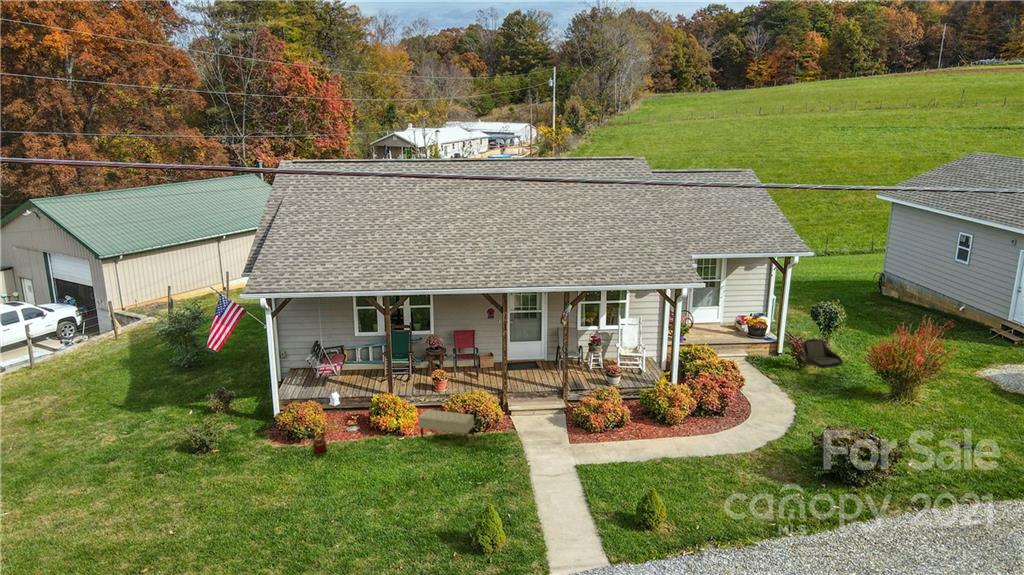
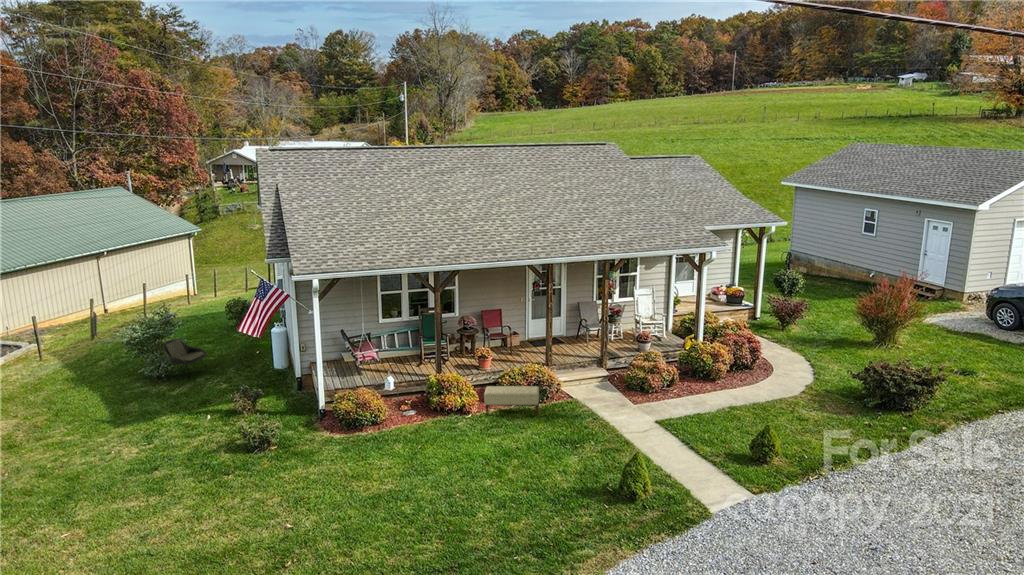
lounge chair: present [799,339,843,382] -> present [163,339,207,379]
decorative plant: present [302,424,337,452] -> none [366,402,405,440]

